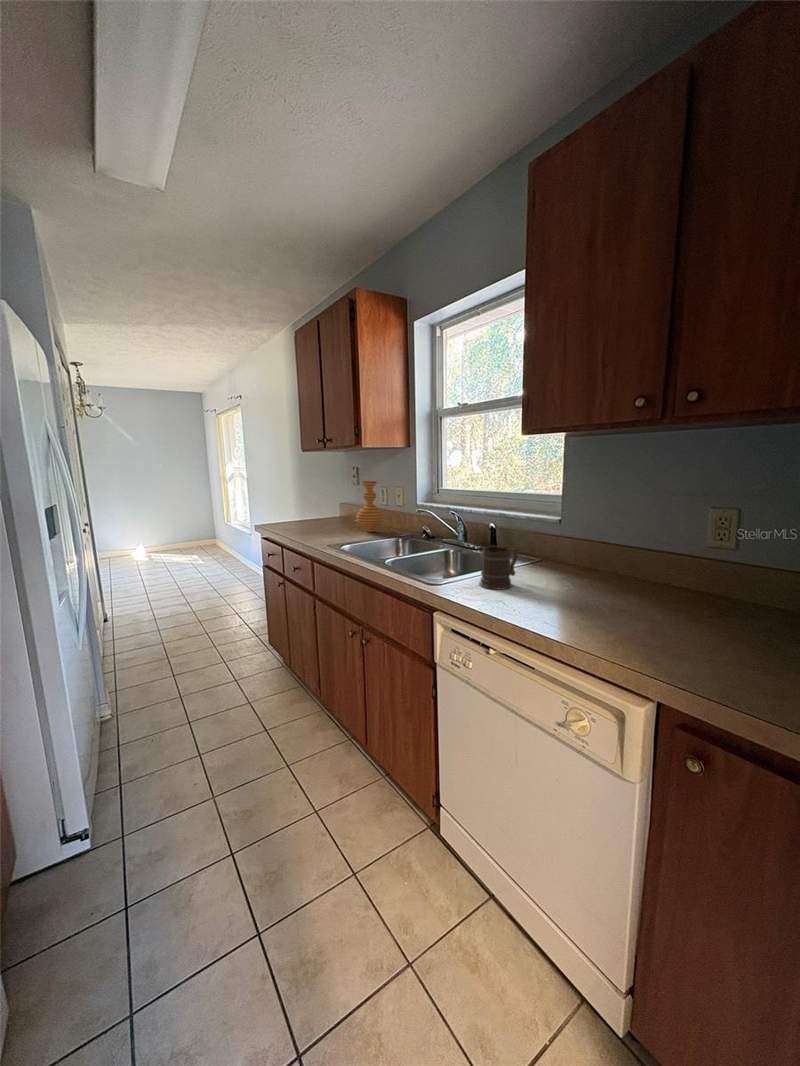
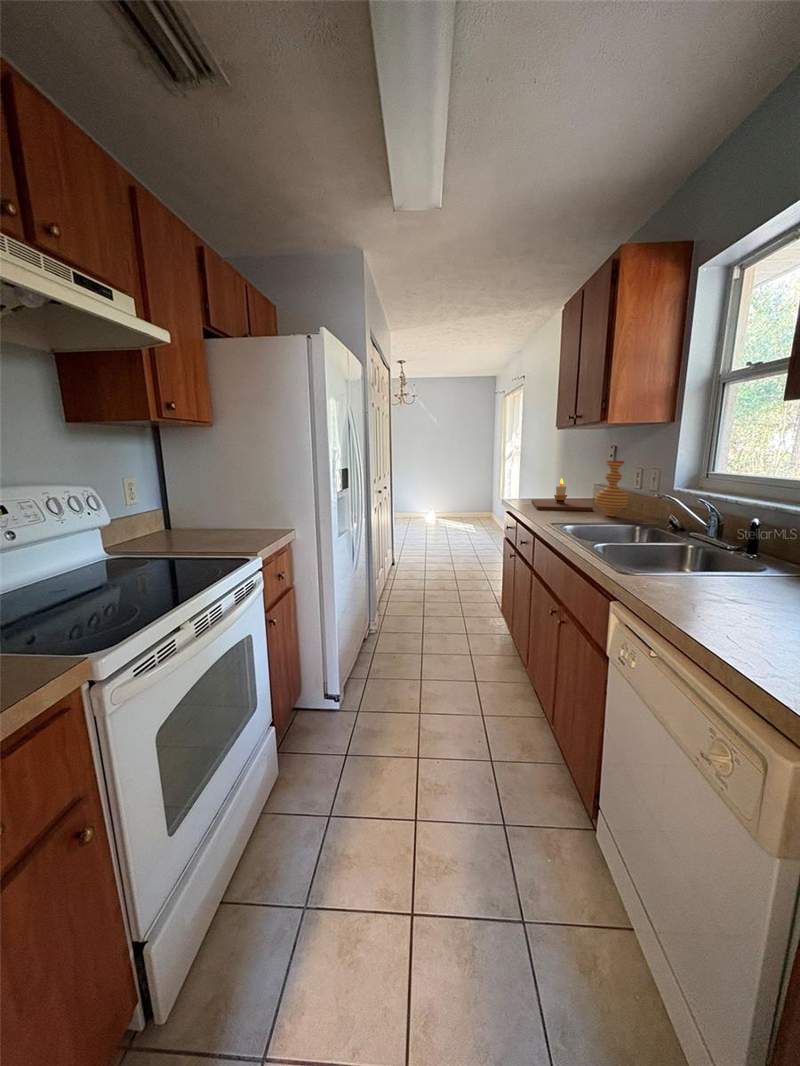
candle: none [290,500,352,533] -> present [531,478,593,511]
mug: present [479,545,519,590] -> none [684,540,756,596]

